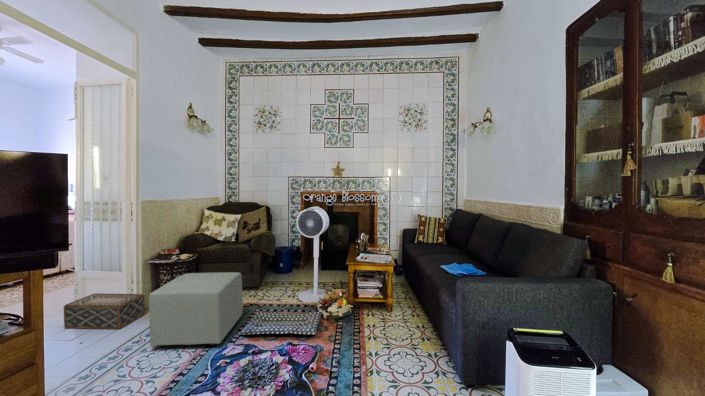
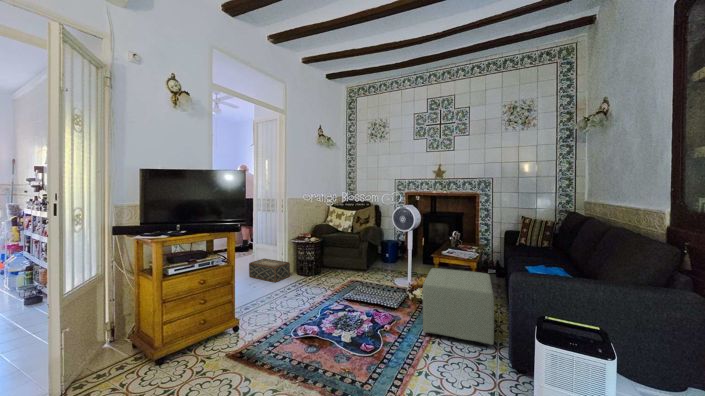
ottoman: present [149,272,243,347] -> present [422,268,494,345]

